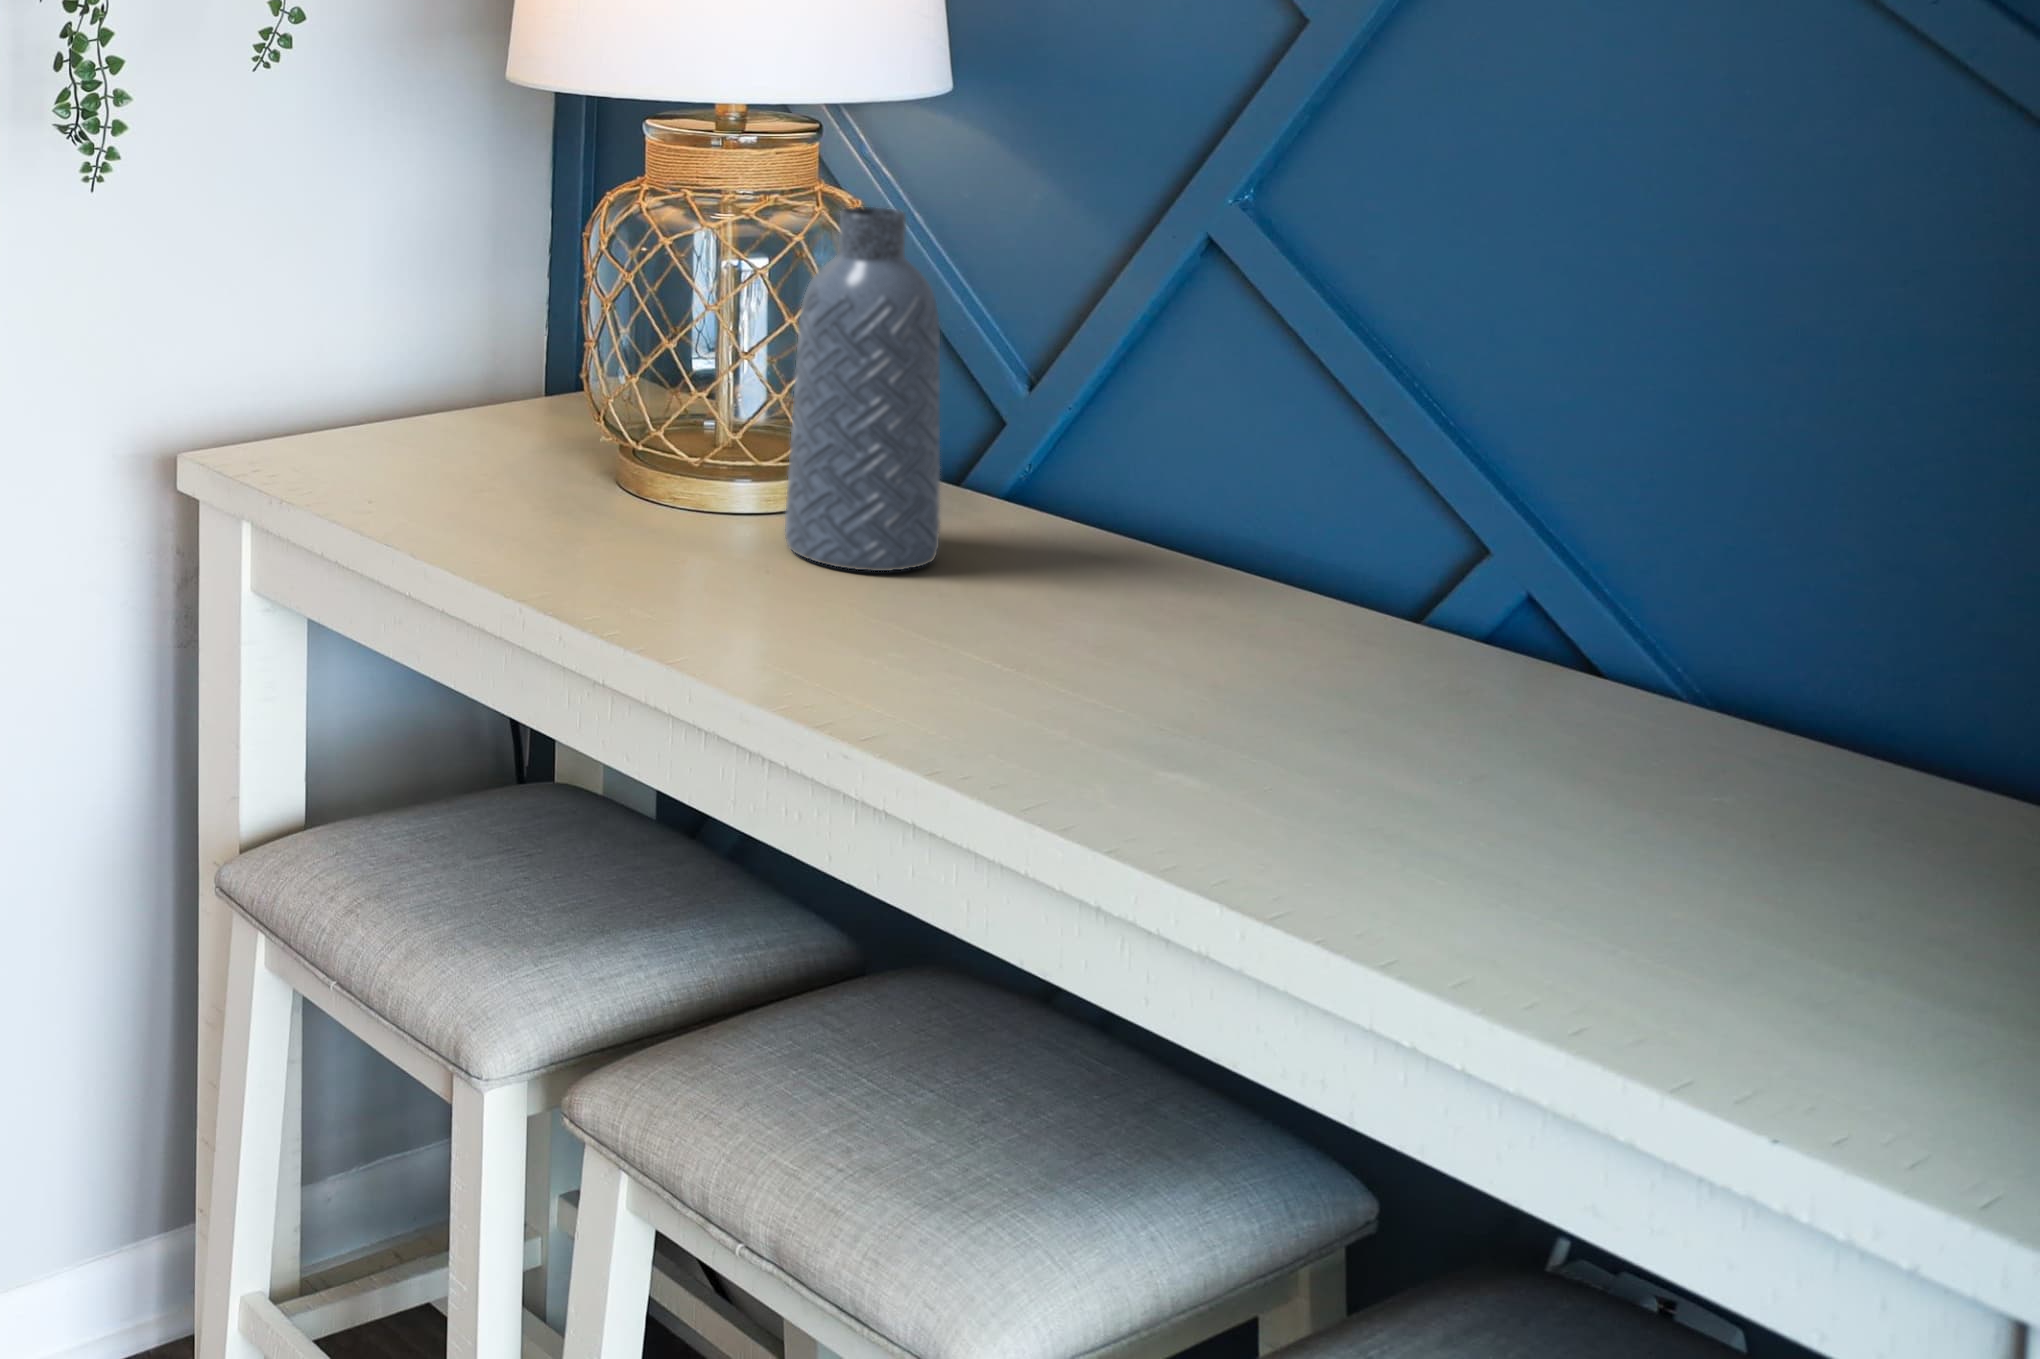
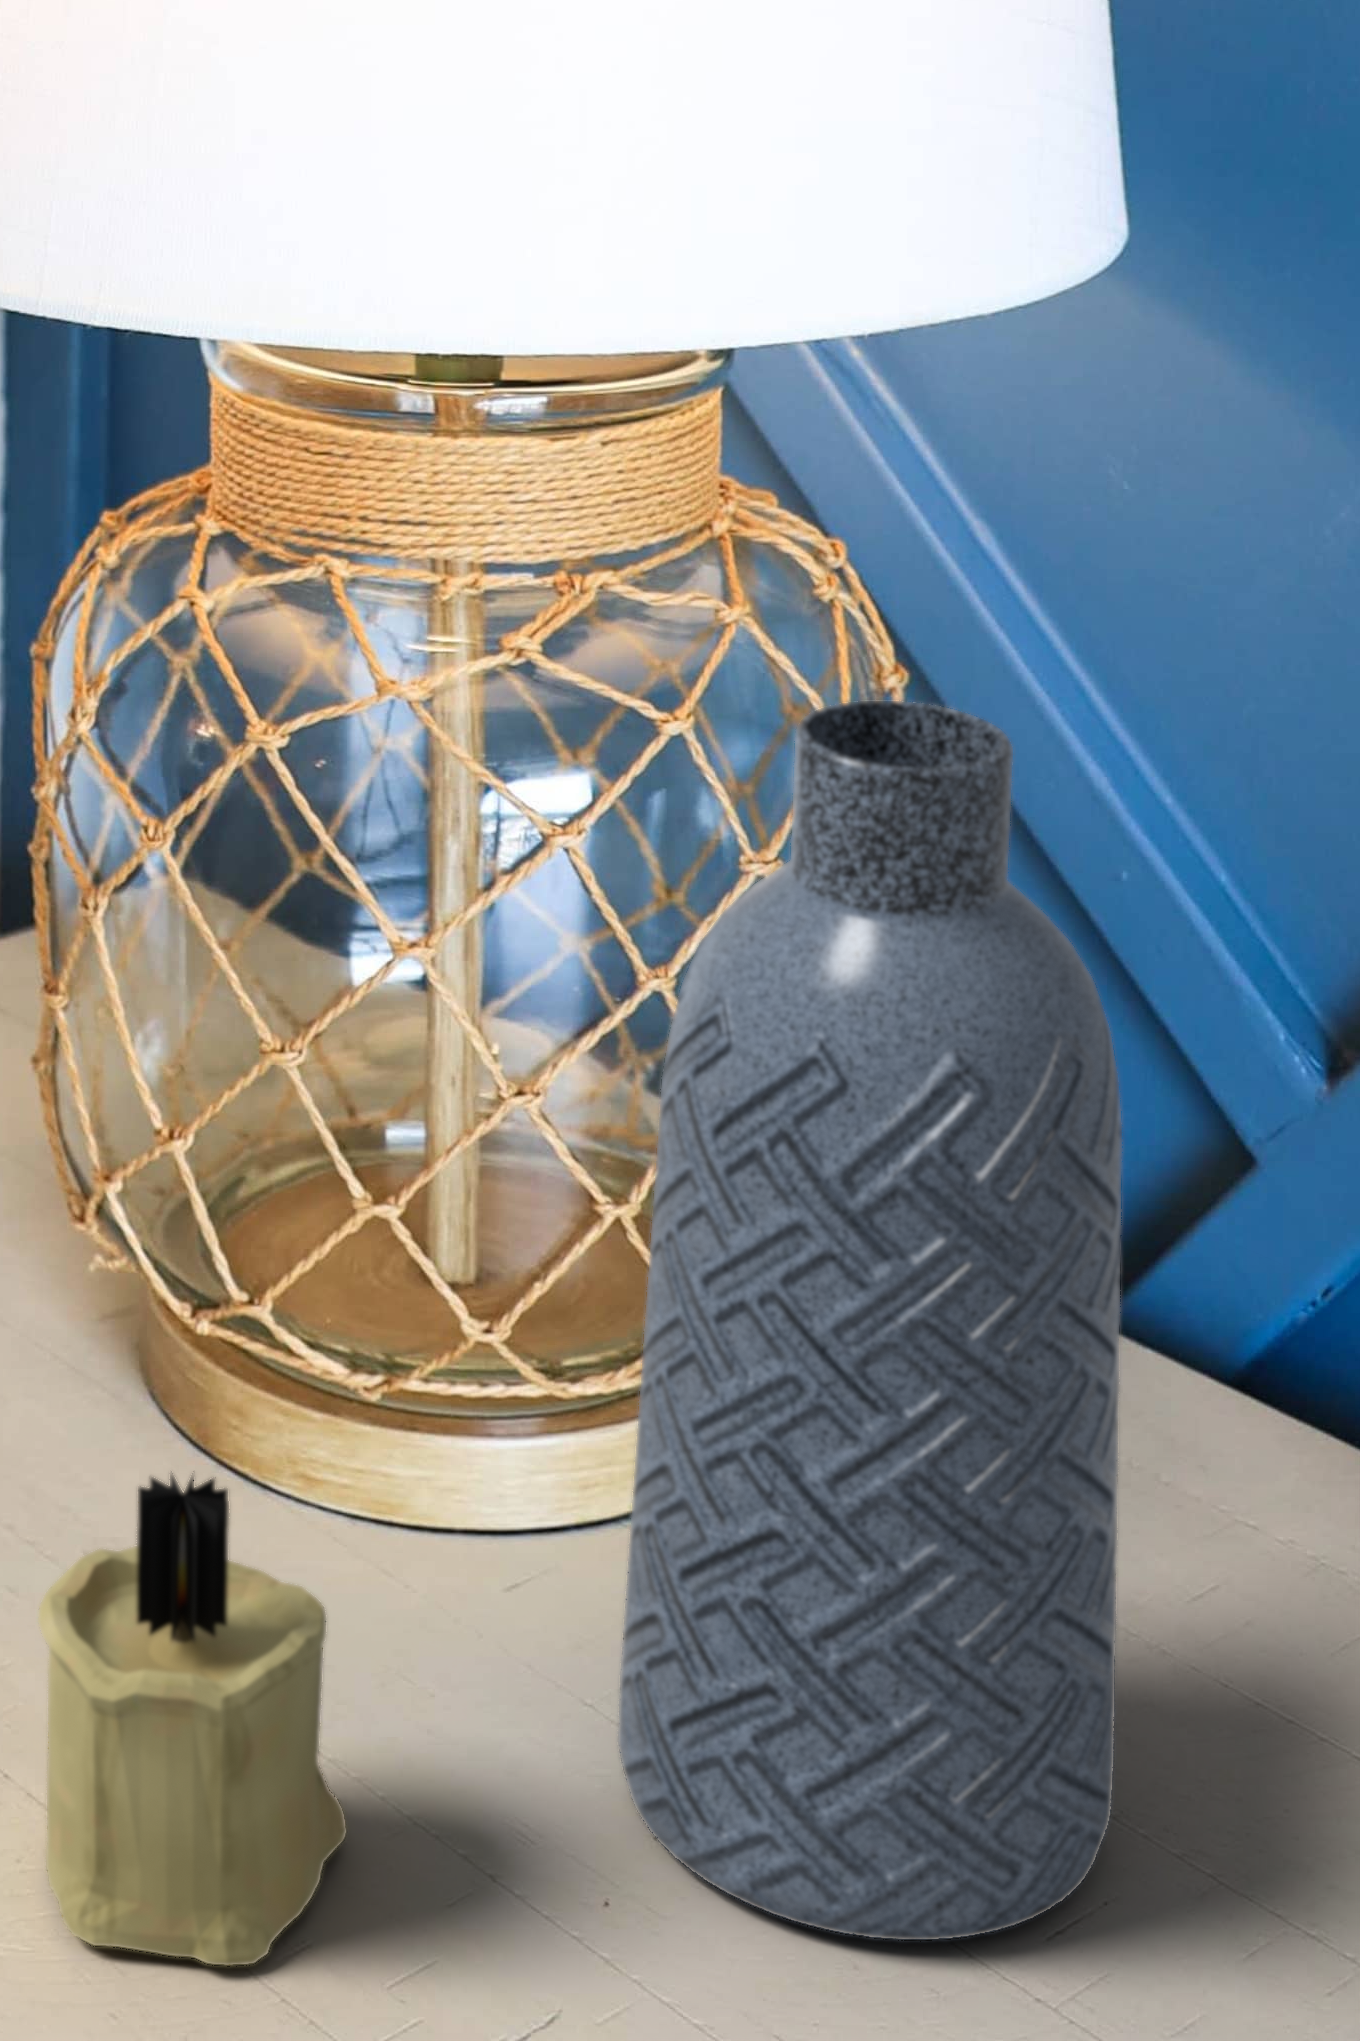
candle: none [607,430,700,567] -> present [38,1473,347,1966]

